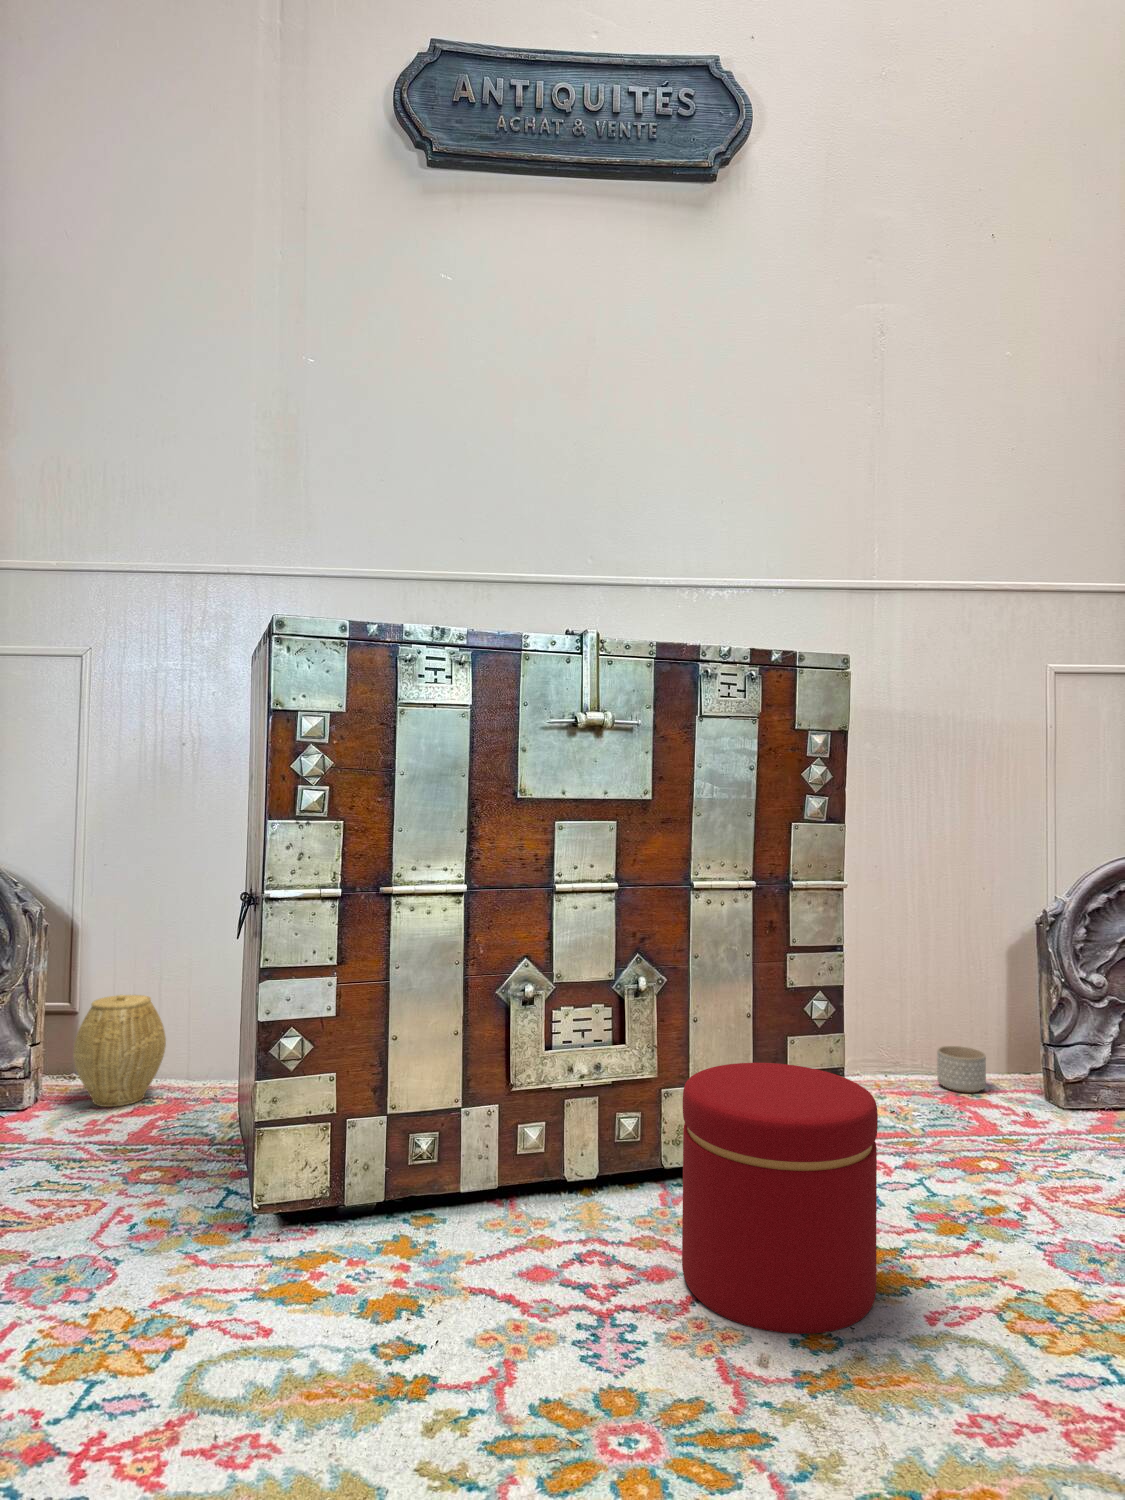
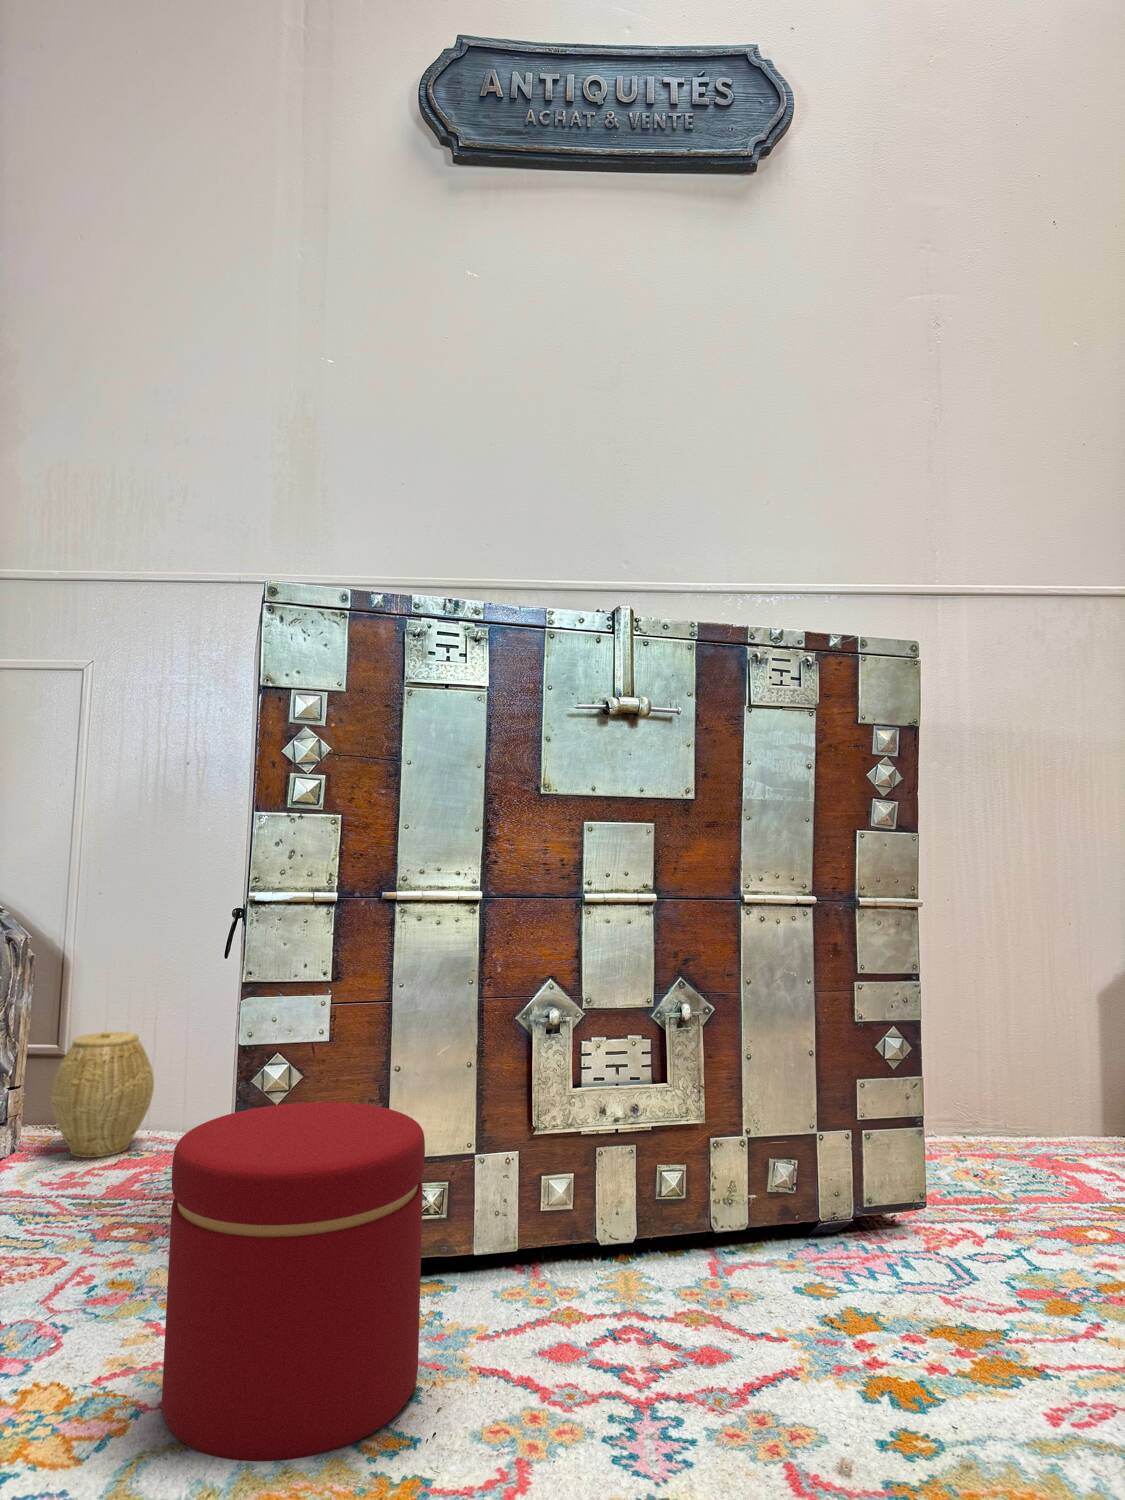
planter: present [937,1046,986,1093] -> none [1028,1101,1087,1155]
ottoman: present [682,1063,878,1334] -> present [162,1102,425,1461]

